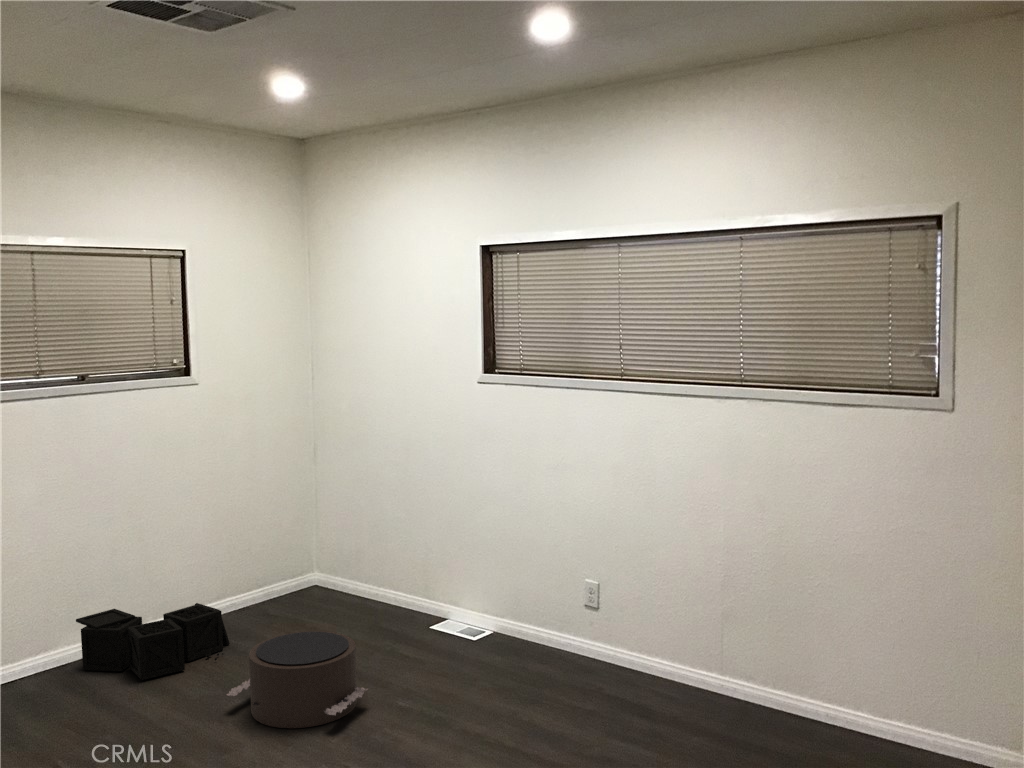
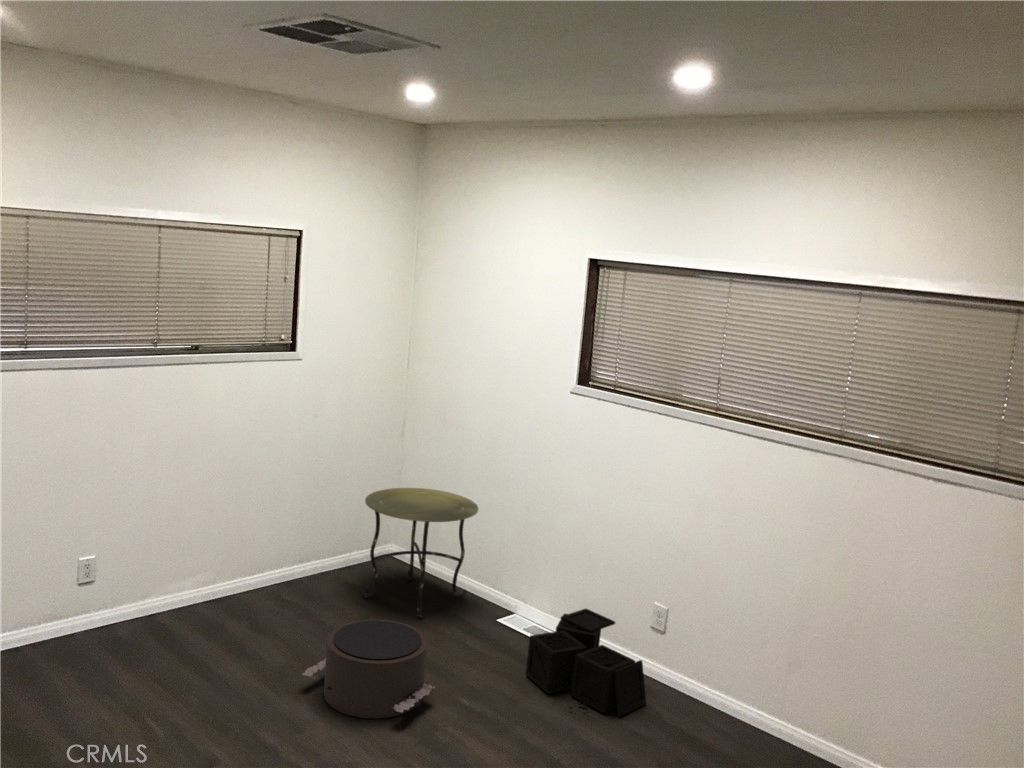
side table: none [279,506,399,635] -> present [363,488,478,617]
storage bin: present [76,603,230,680] -> present [526,609,646,716]

